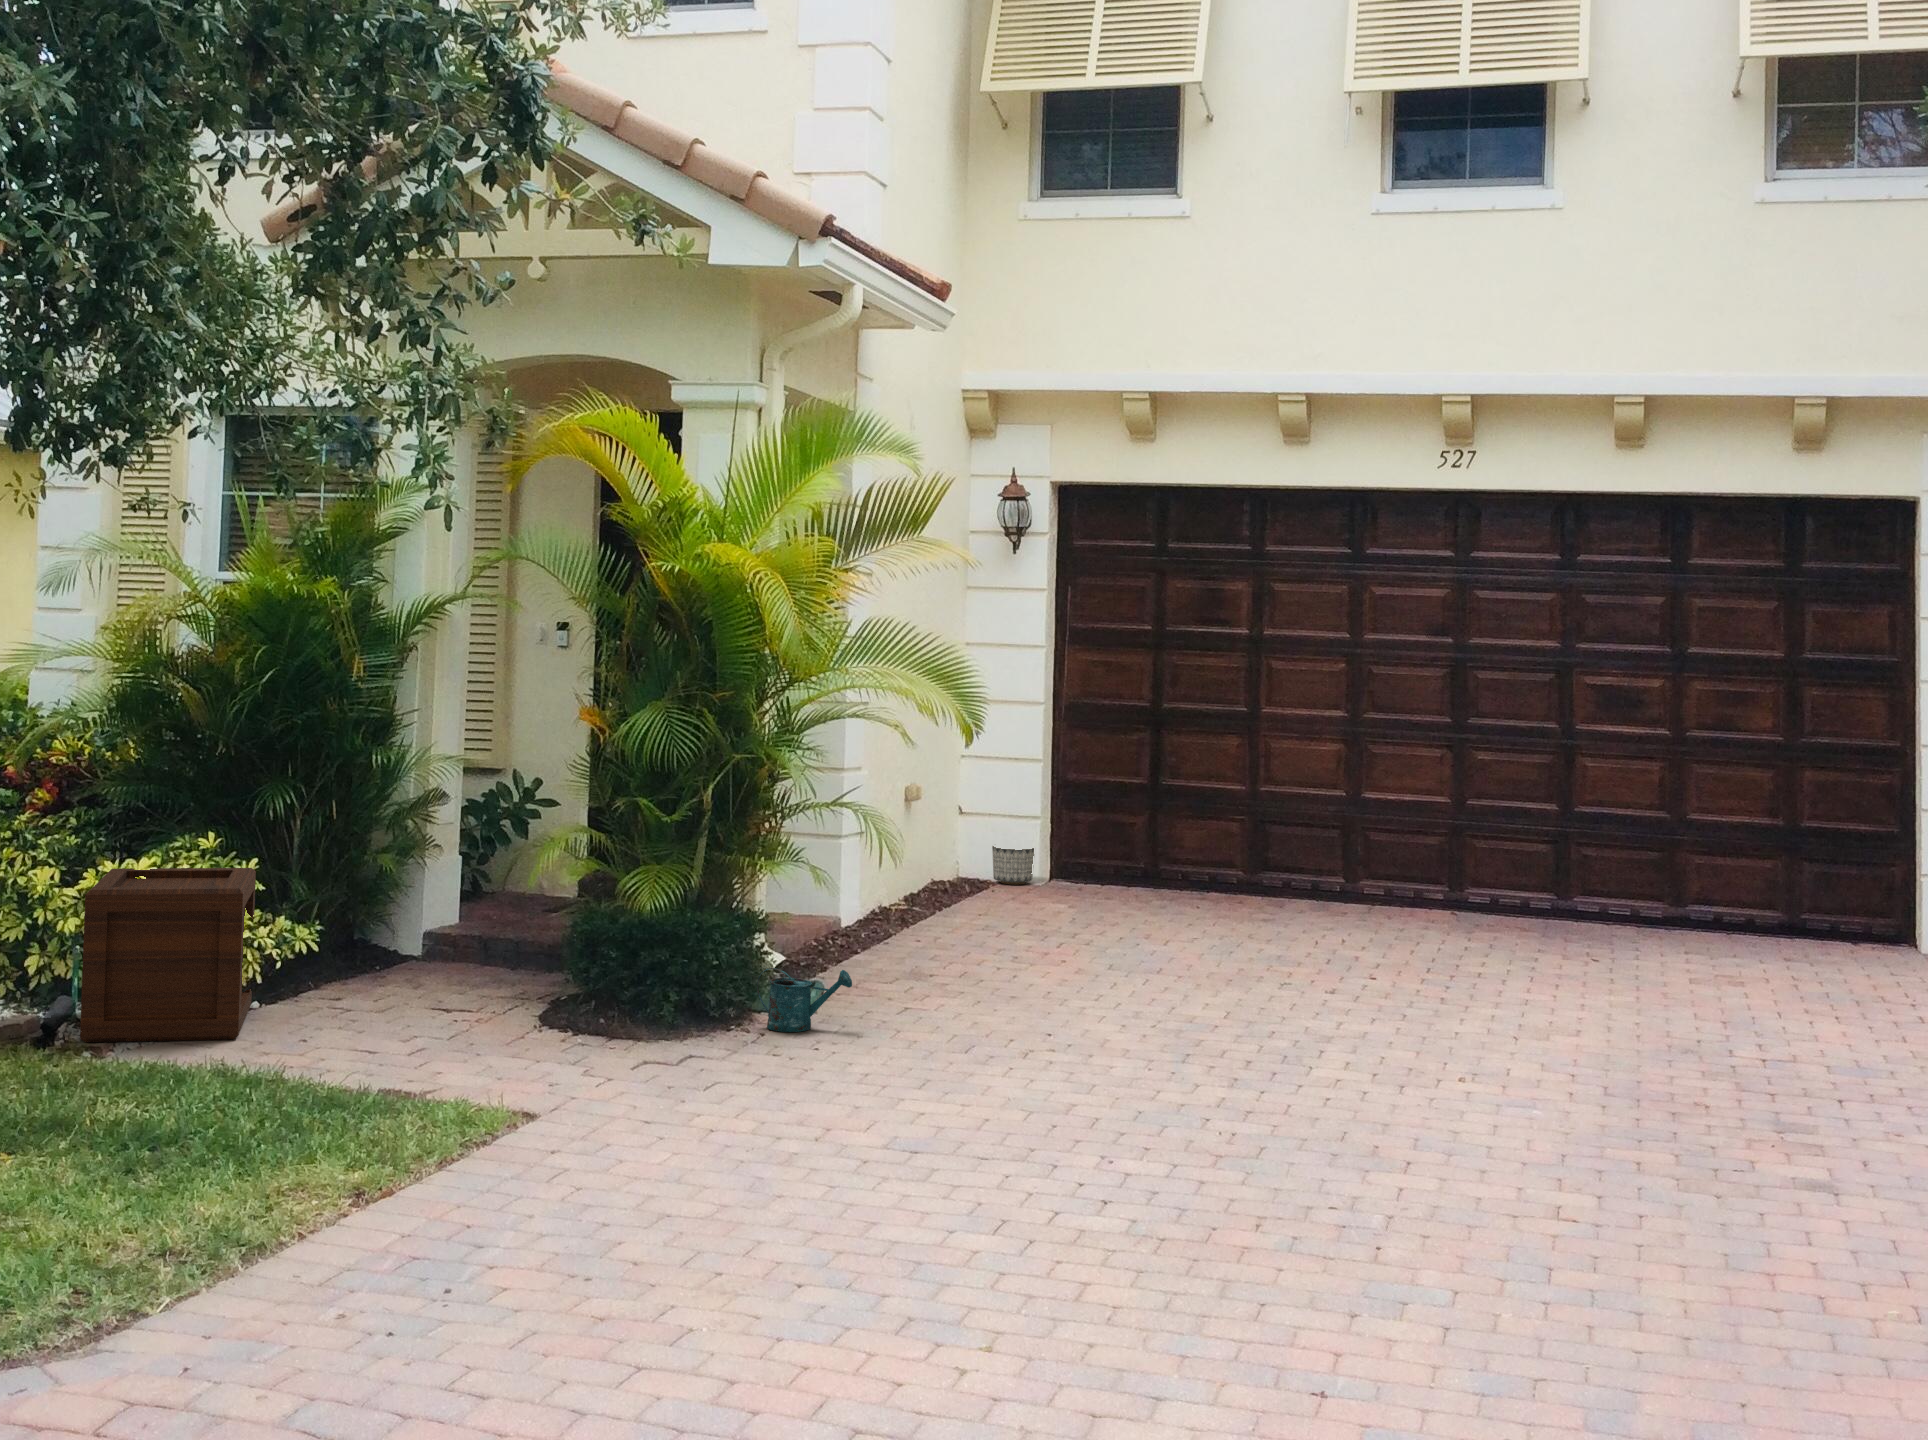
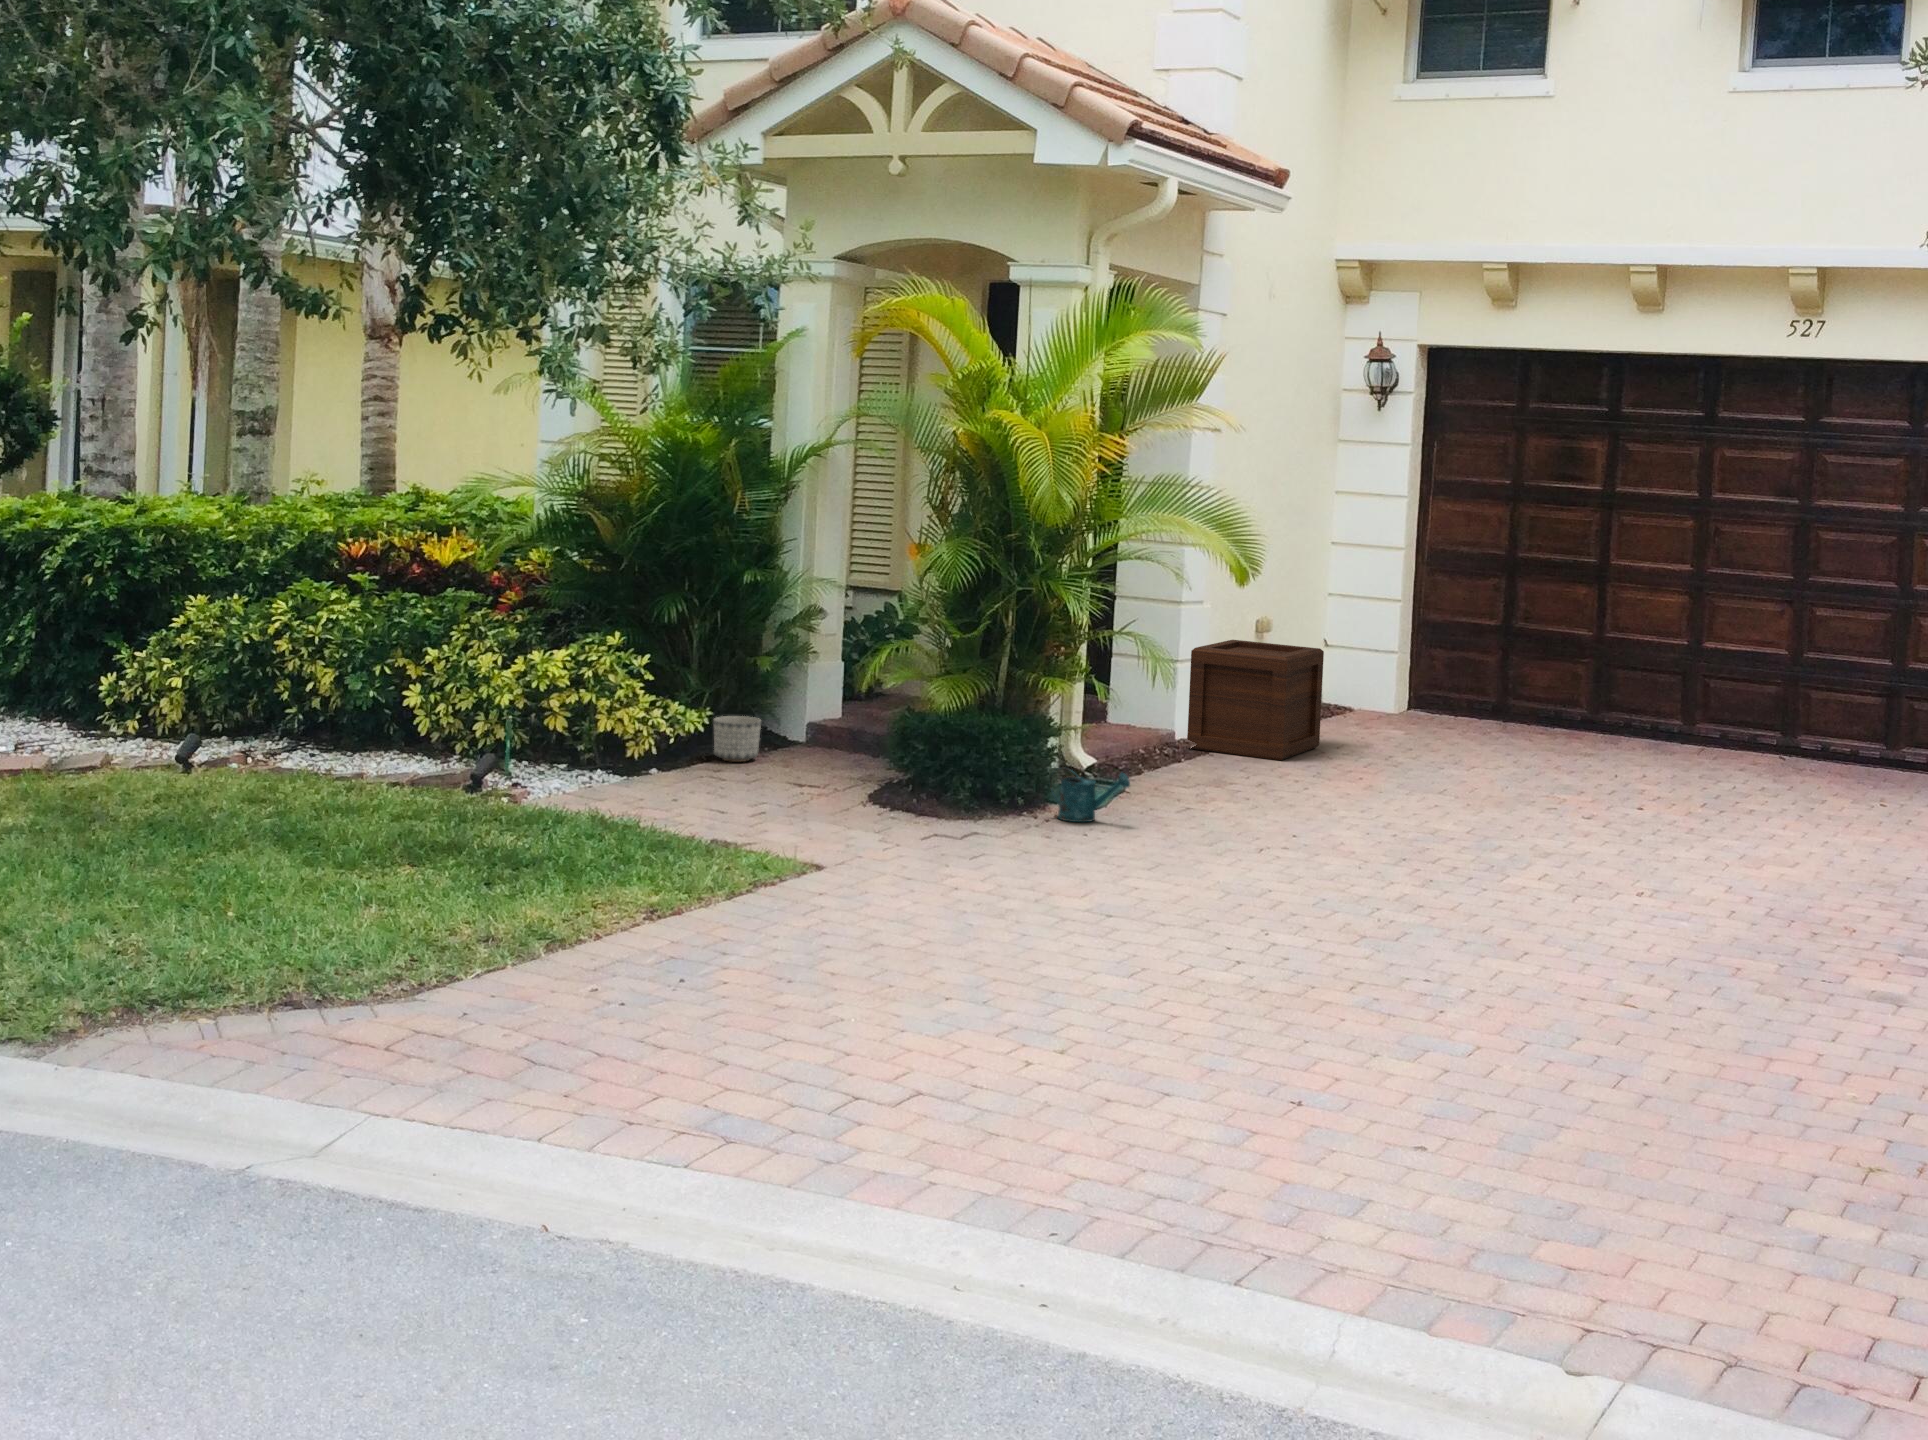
planter: present [992,846,1034,885] -> present [714,716,761,762]
wooden crate: present [80,868,256,1042] -> present [1187,640,1324,760]

